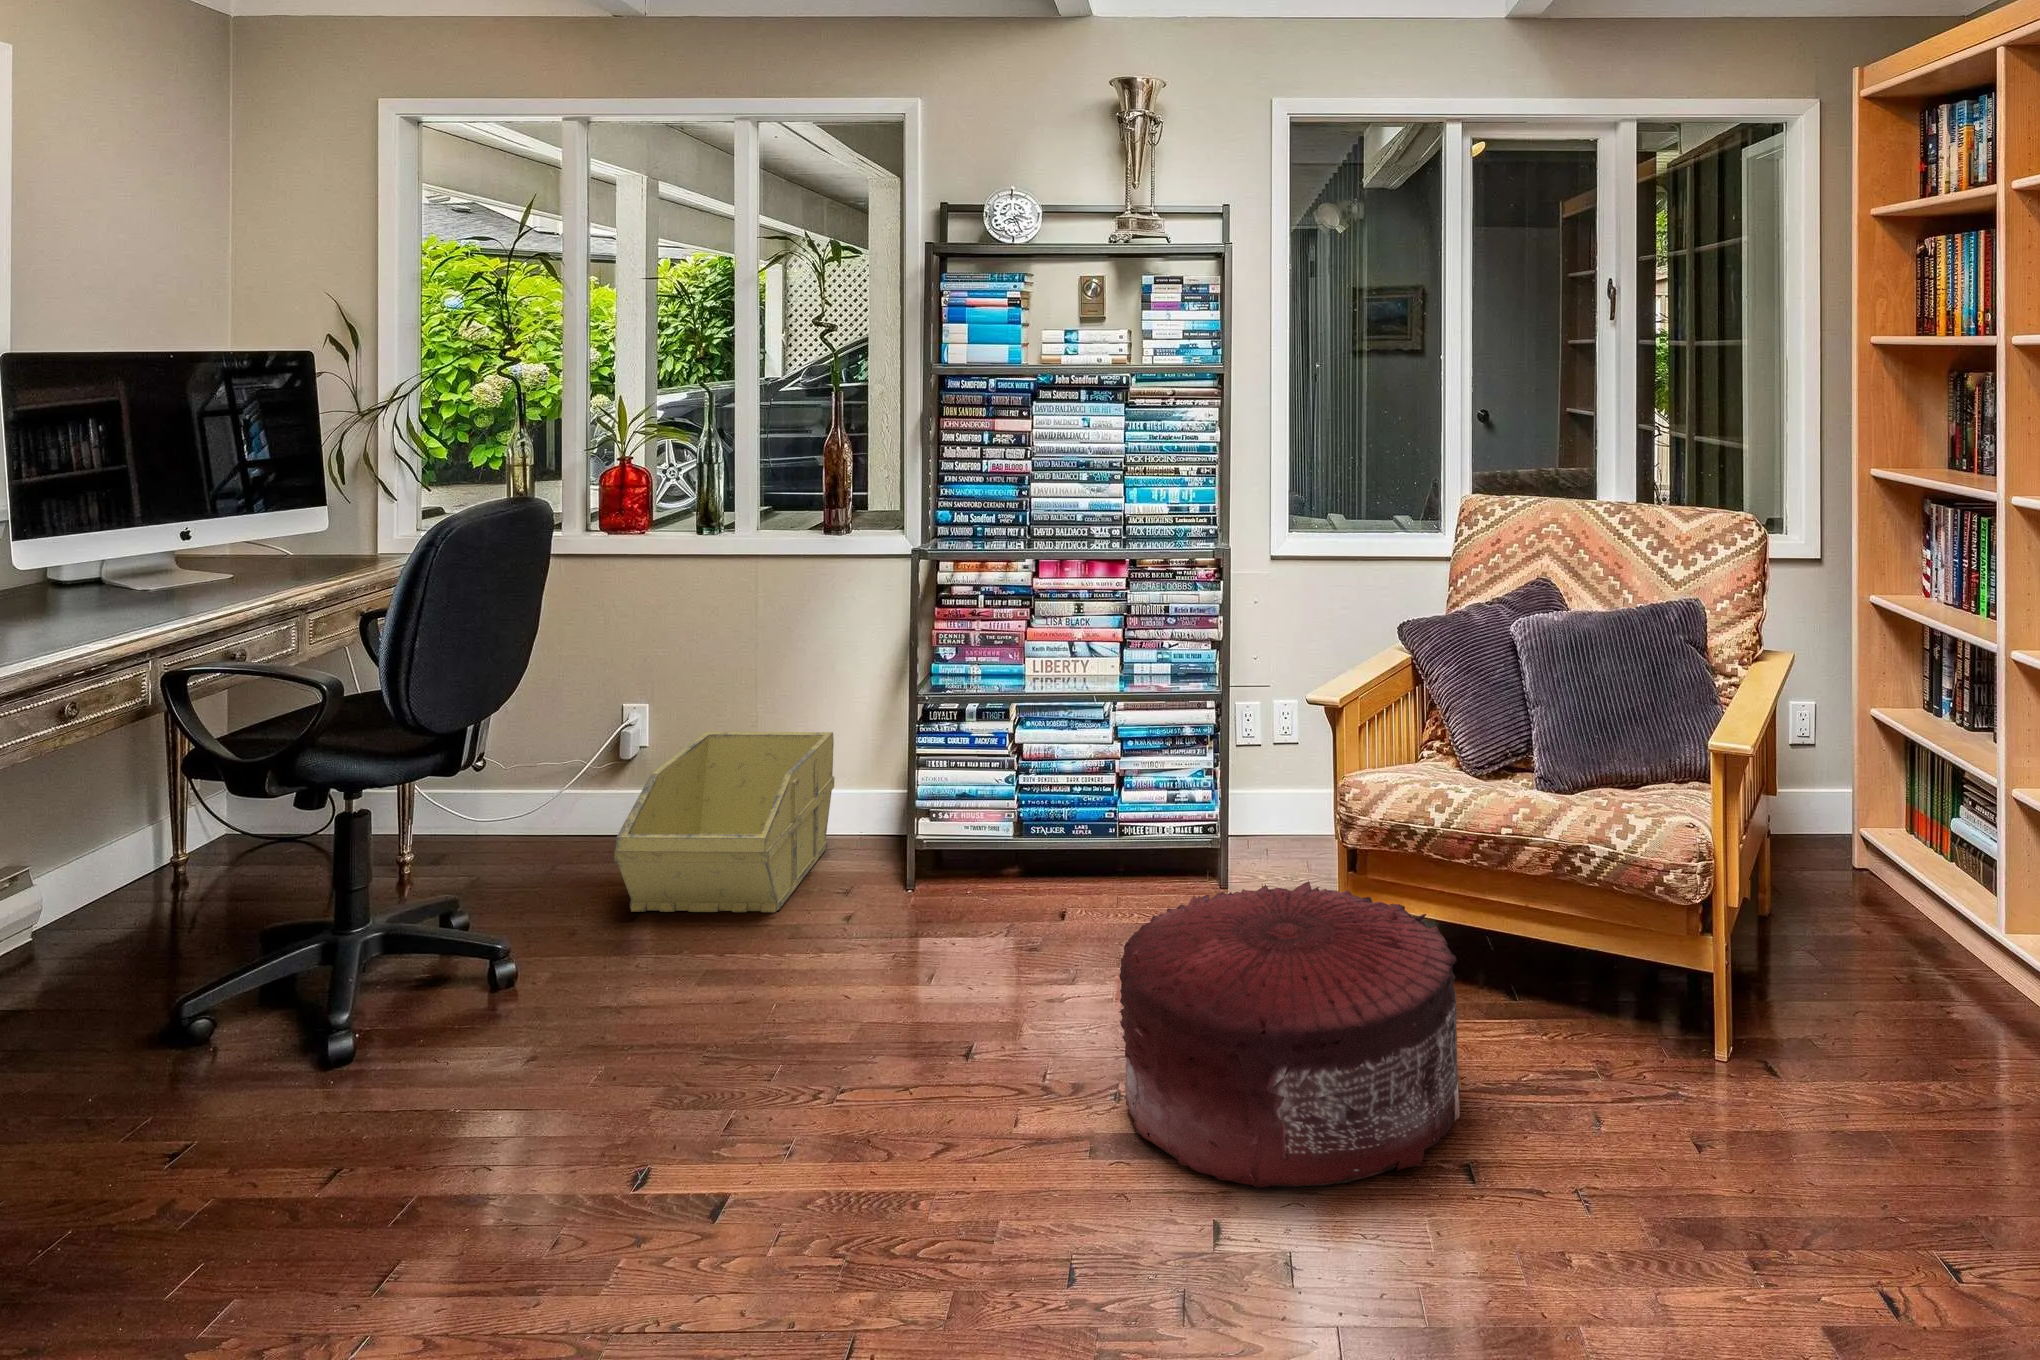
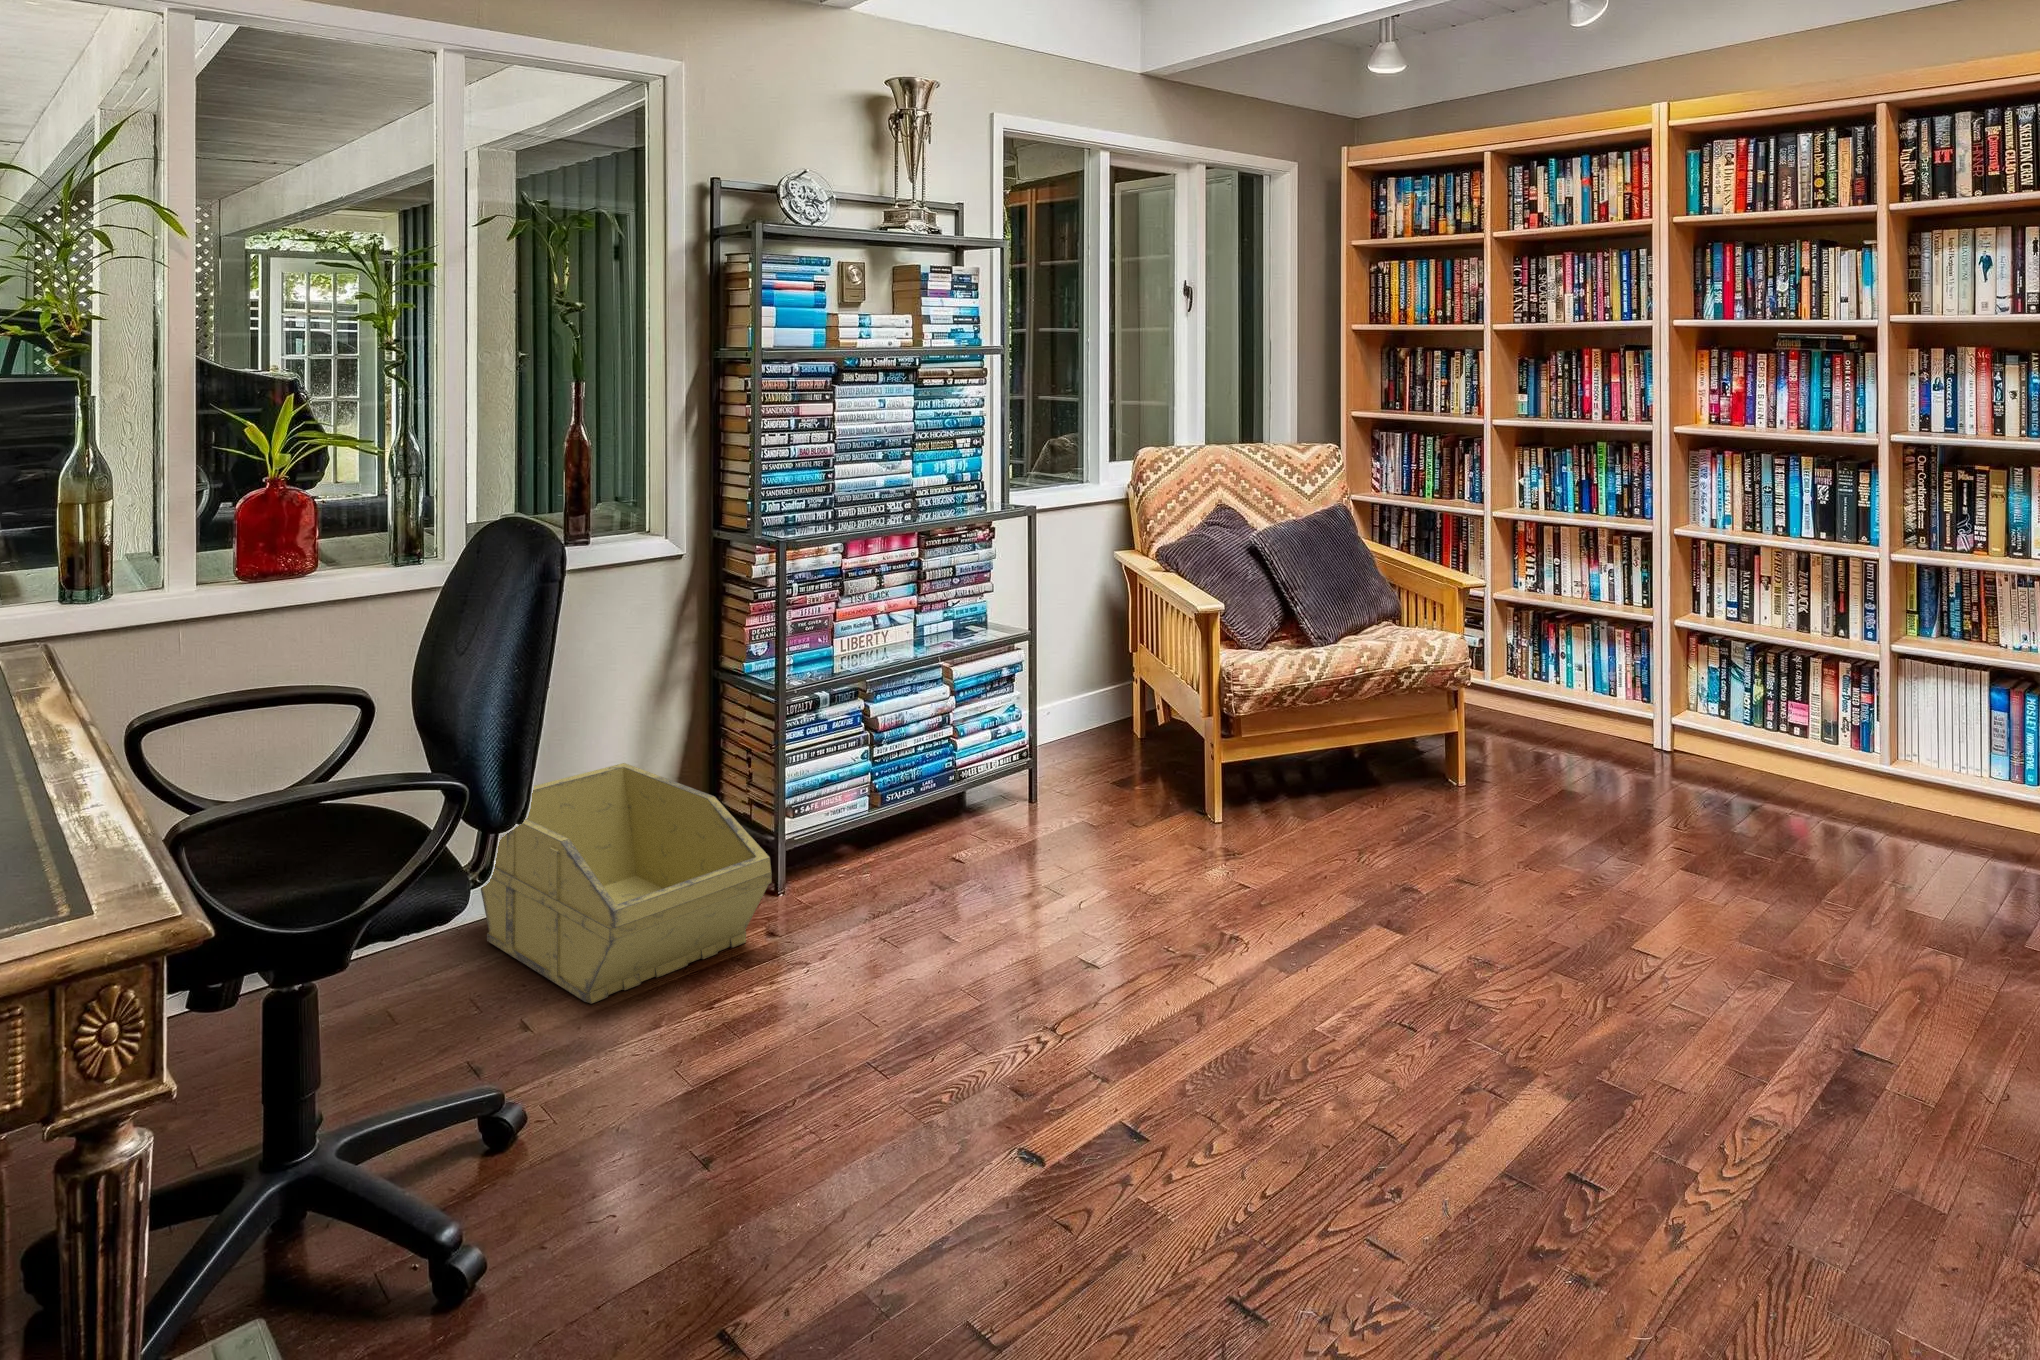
pouf: present [1119,881,1460,1188] -> none [1259,720,1505,918]

